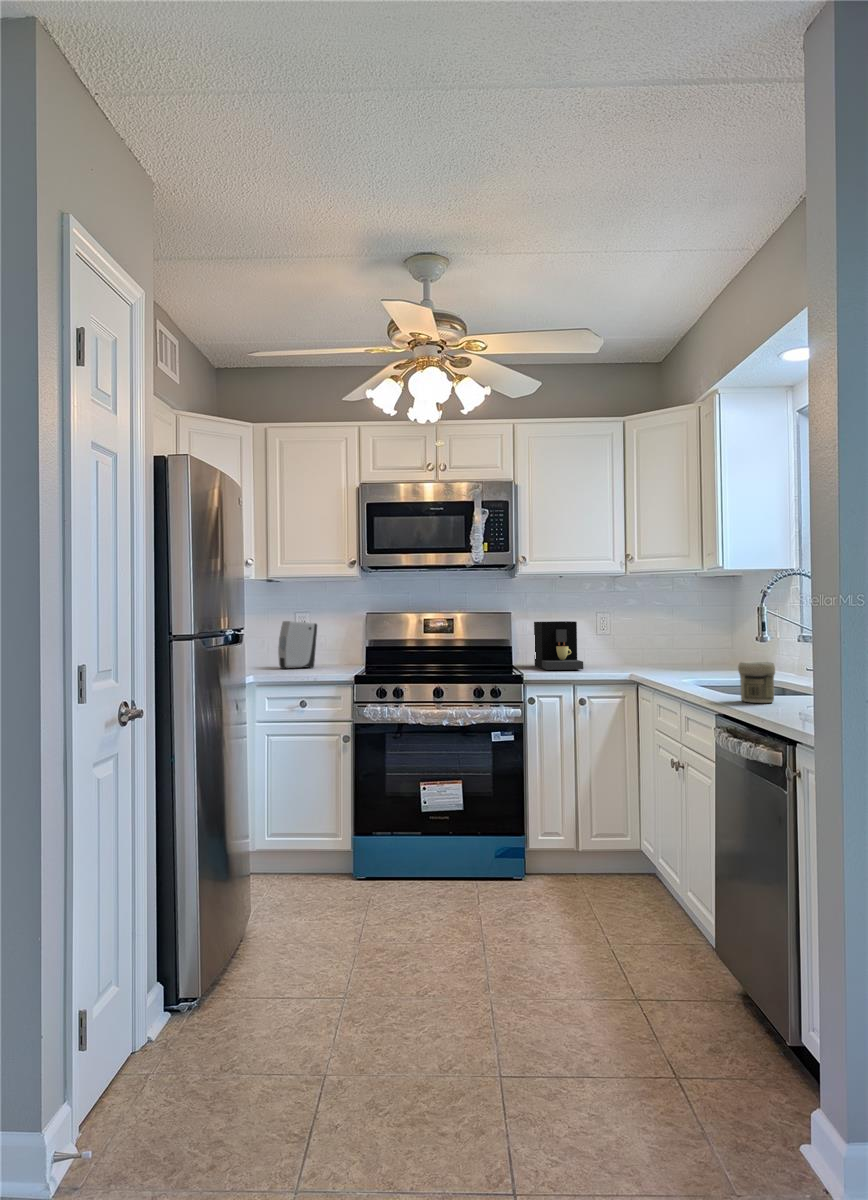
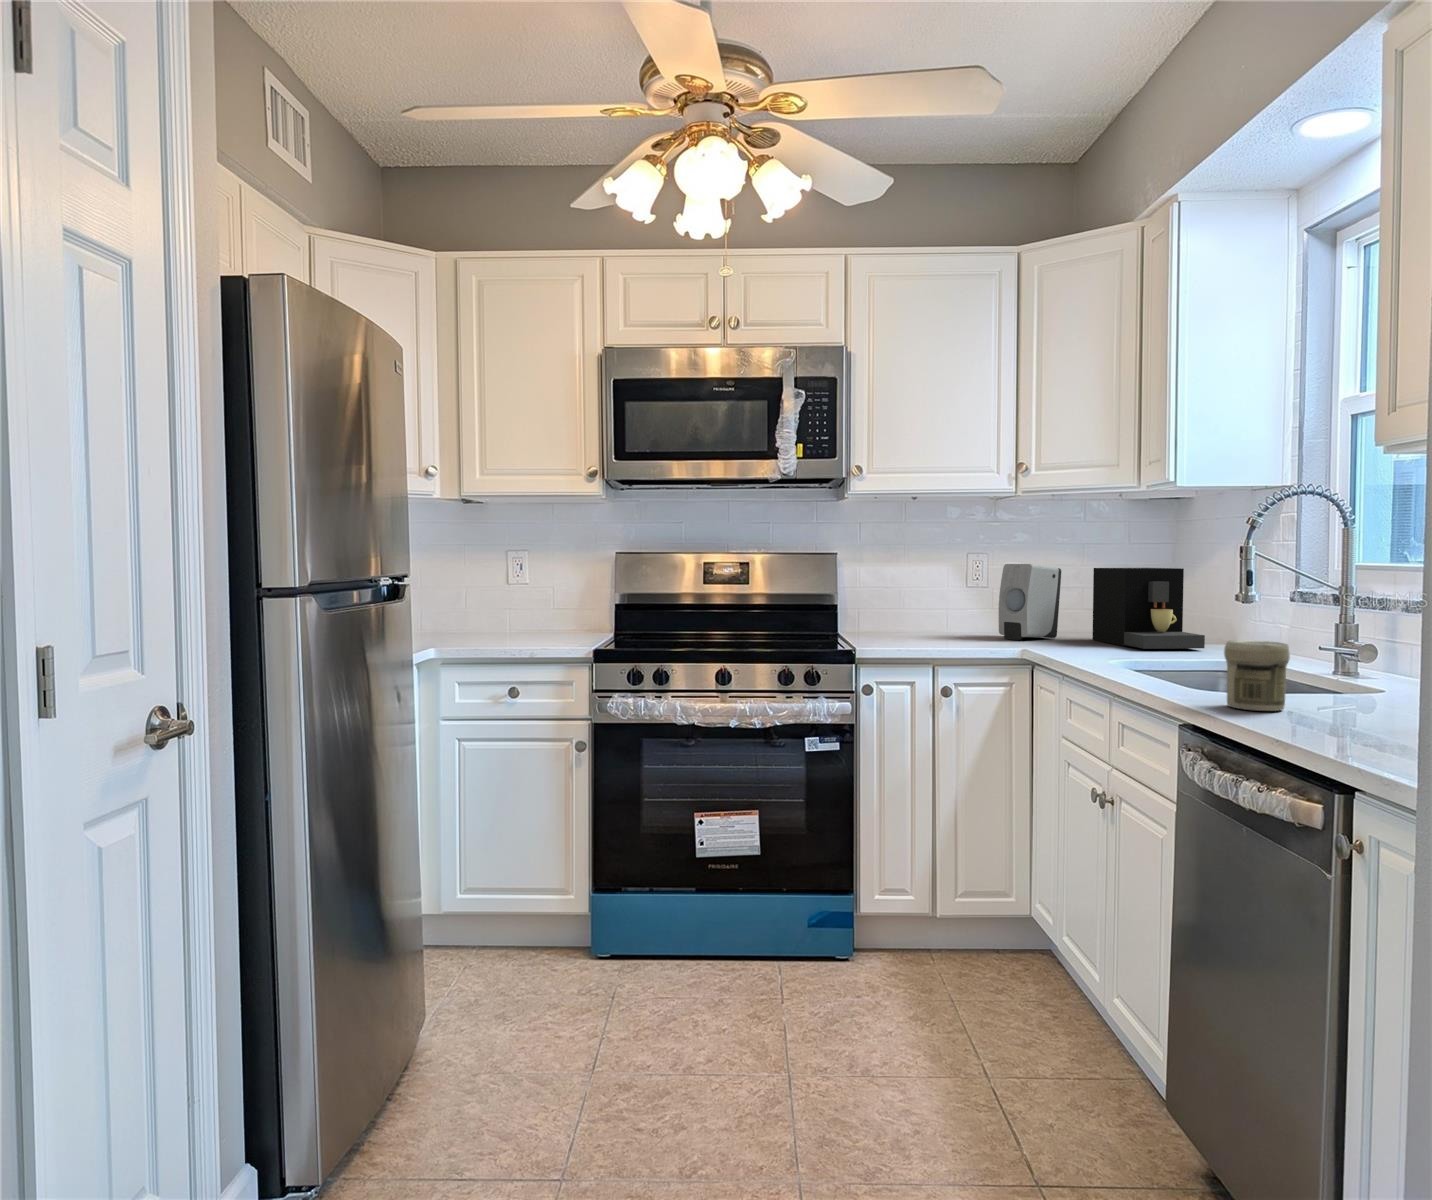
soap dispenser: present [278,621,317,669] -> present [999,564,1061,640]
coffee maker: present [534,621,583,670] -> present [1093,568,1205,649]

